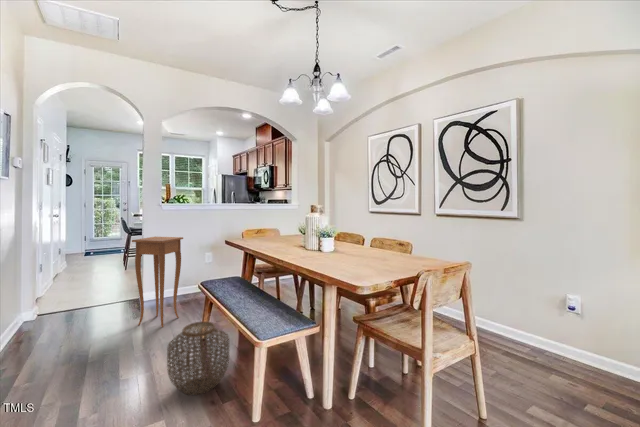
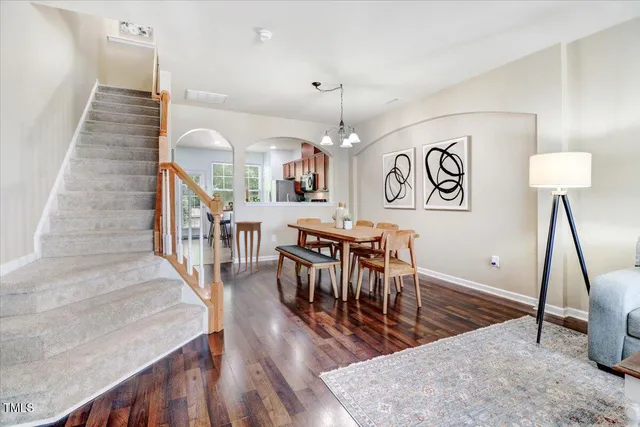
woven basket: present [167,322,229,395] -> none [266,262,295,295]

